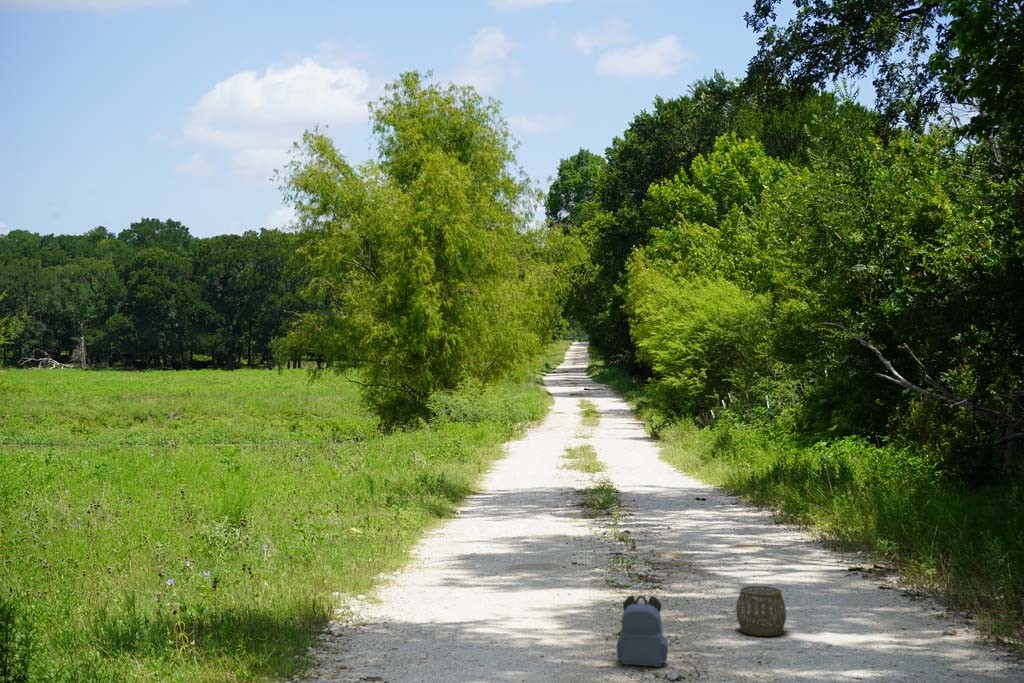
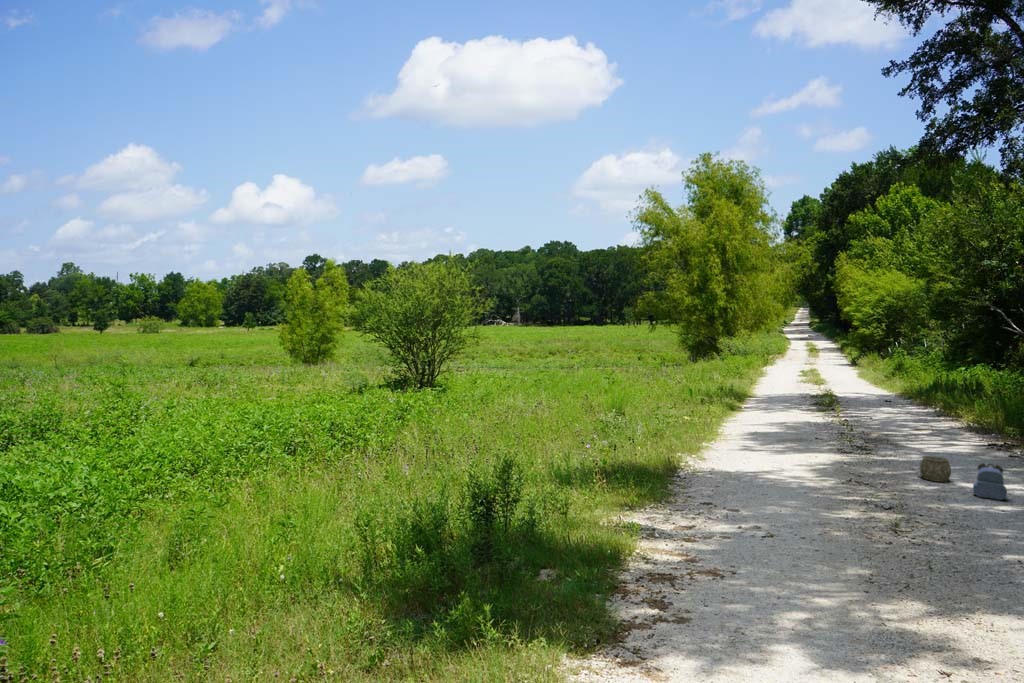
backpack: present [617,595,668,667] -> present [973,463,1007,500]

